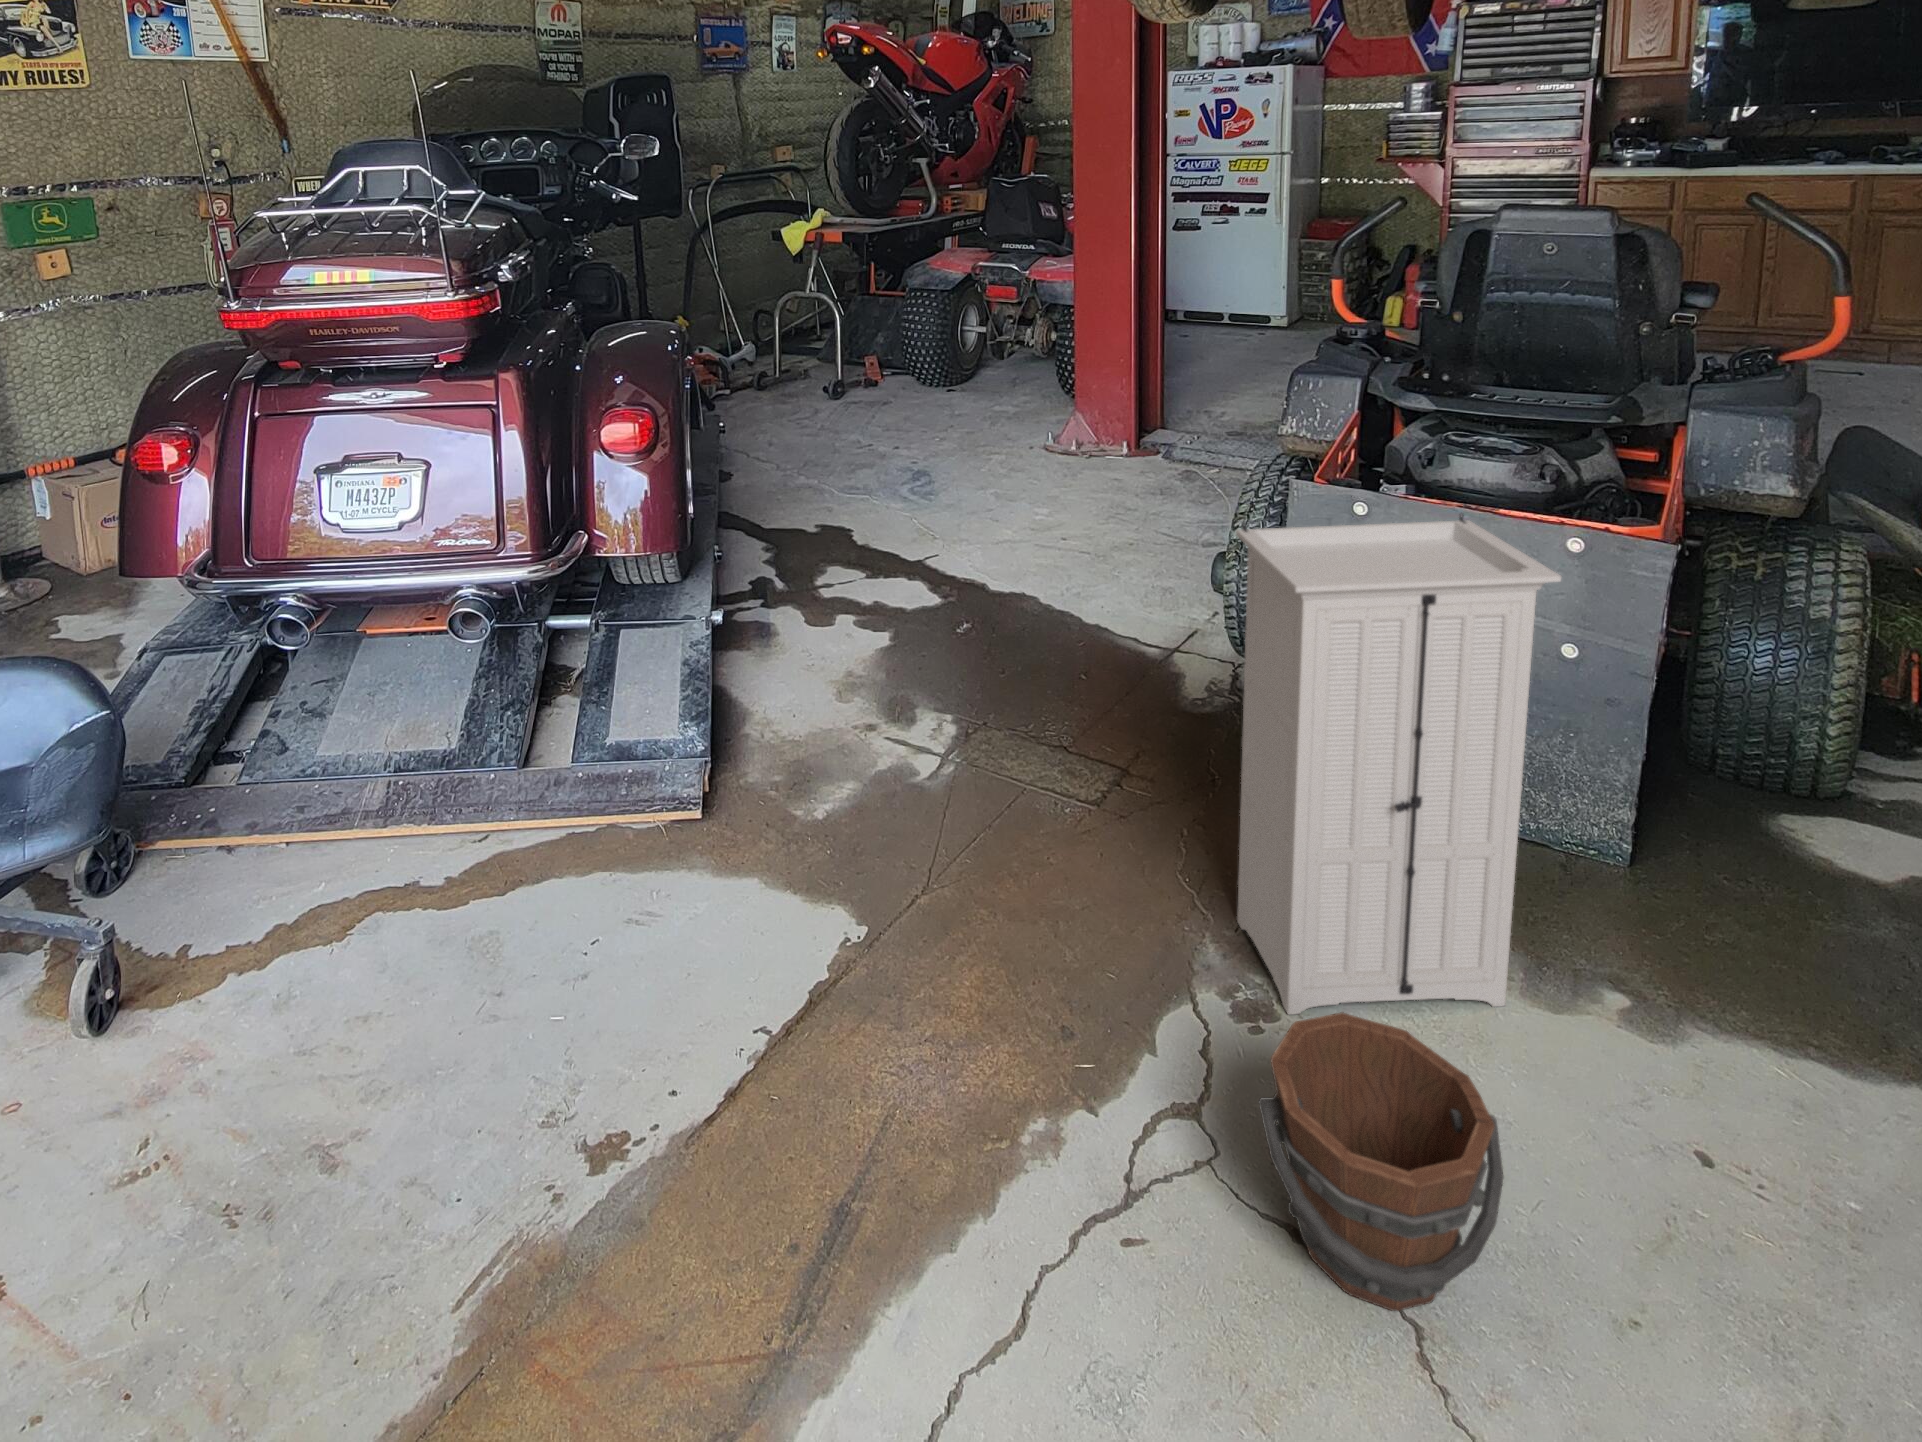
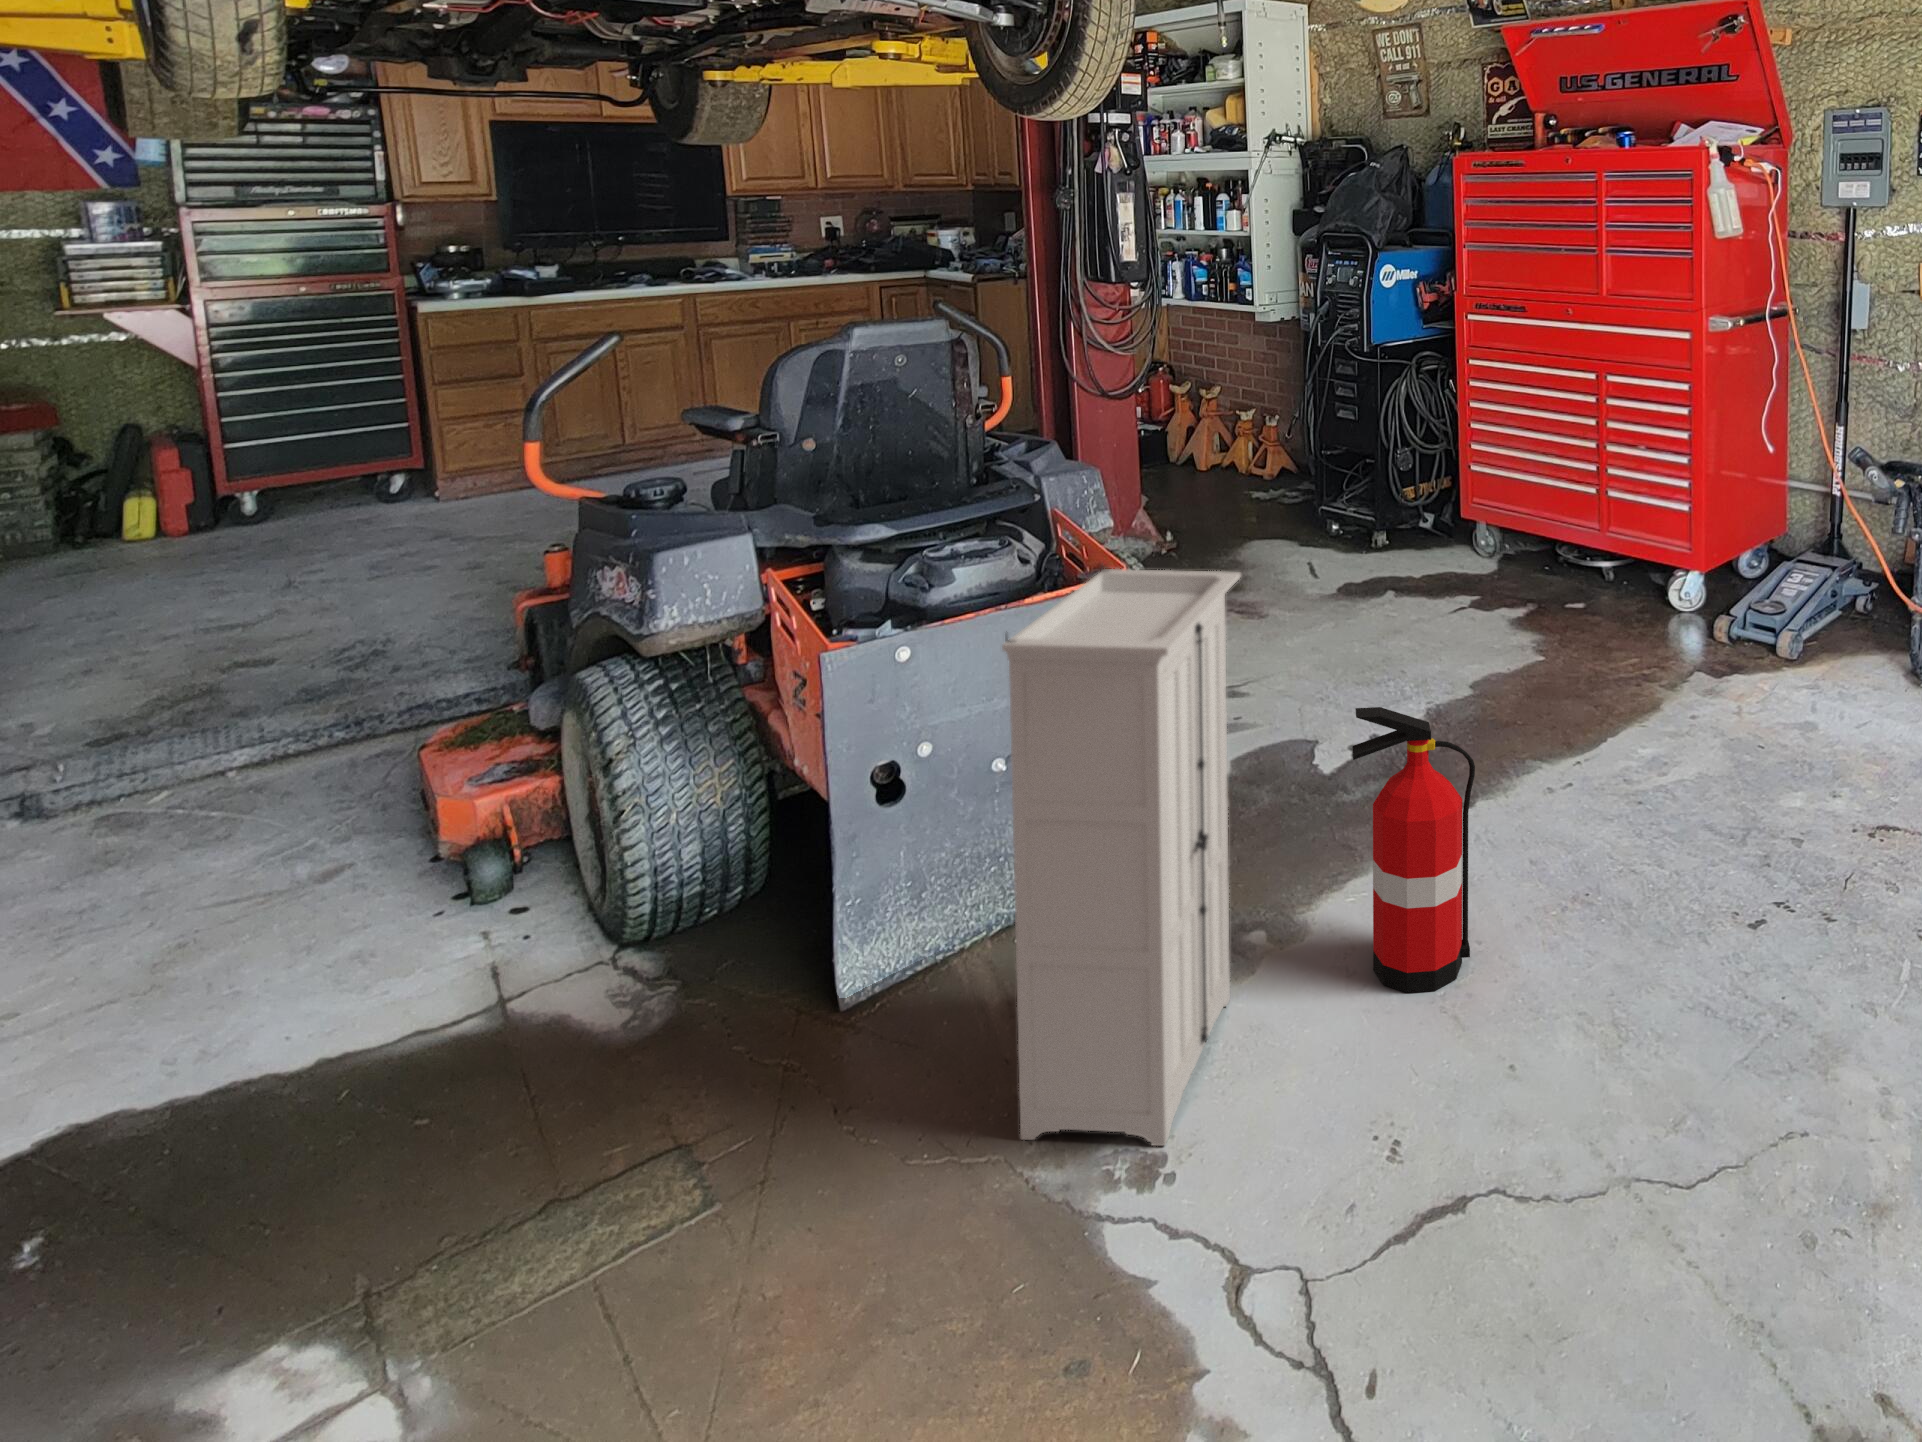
fire extinguisher: none [1661,811,1852,1238] -> present [1352,707,1475,993]
bucket: present [1259,1013,1504,1311] -> none [1330,976,1508,1234]

